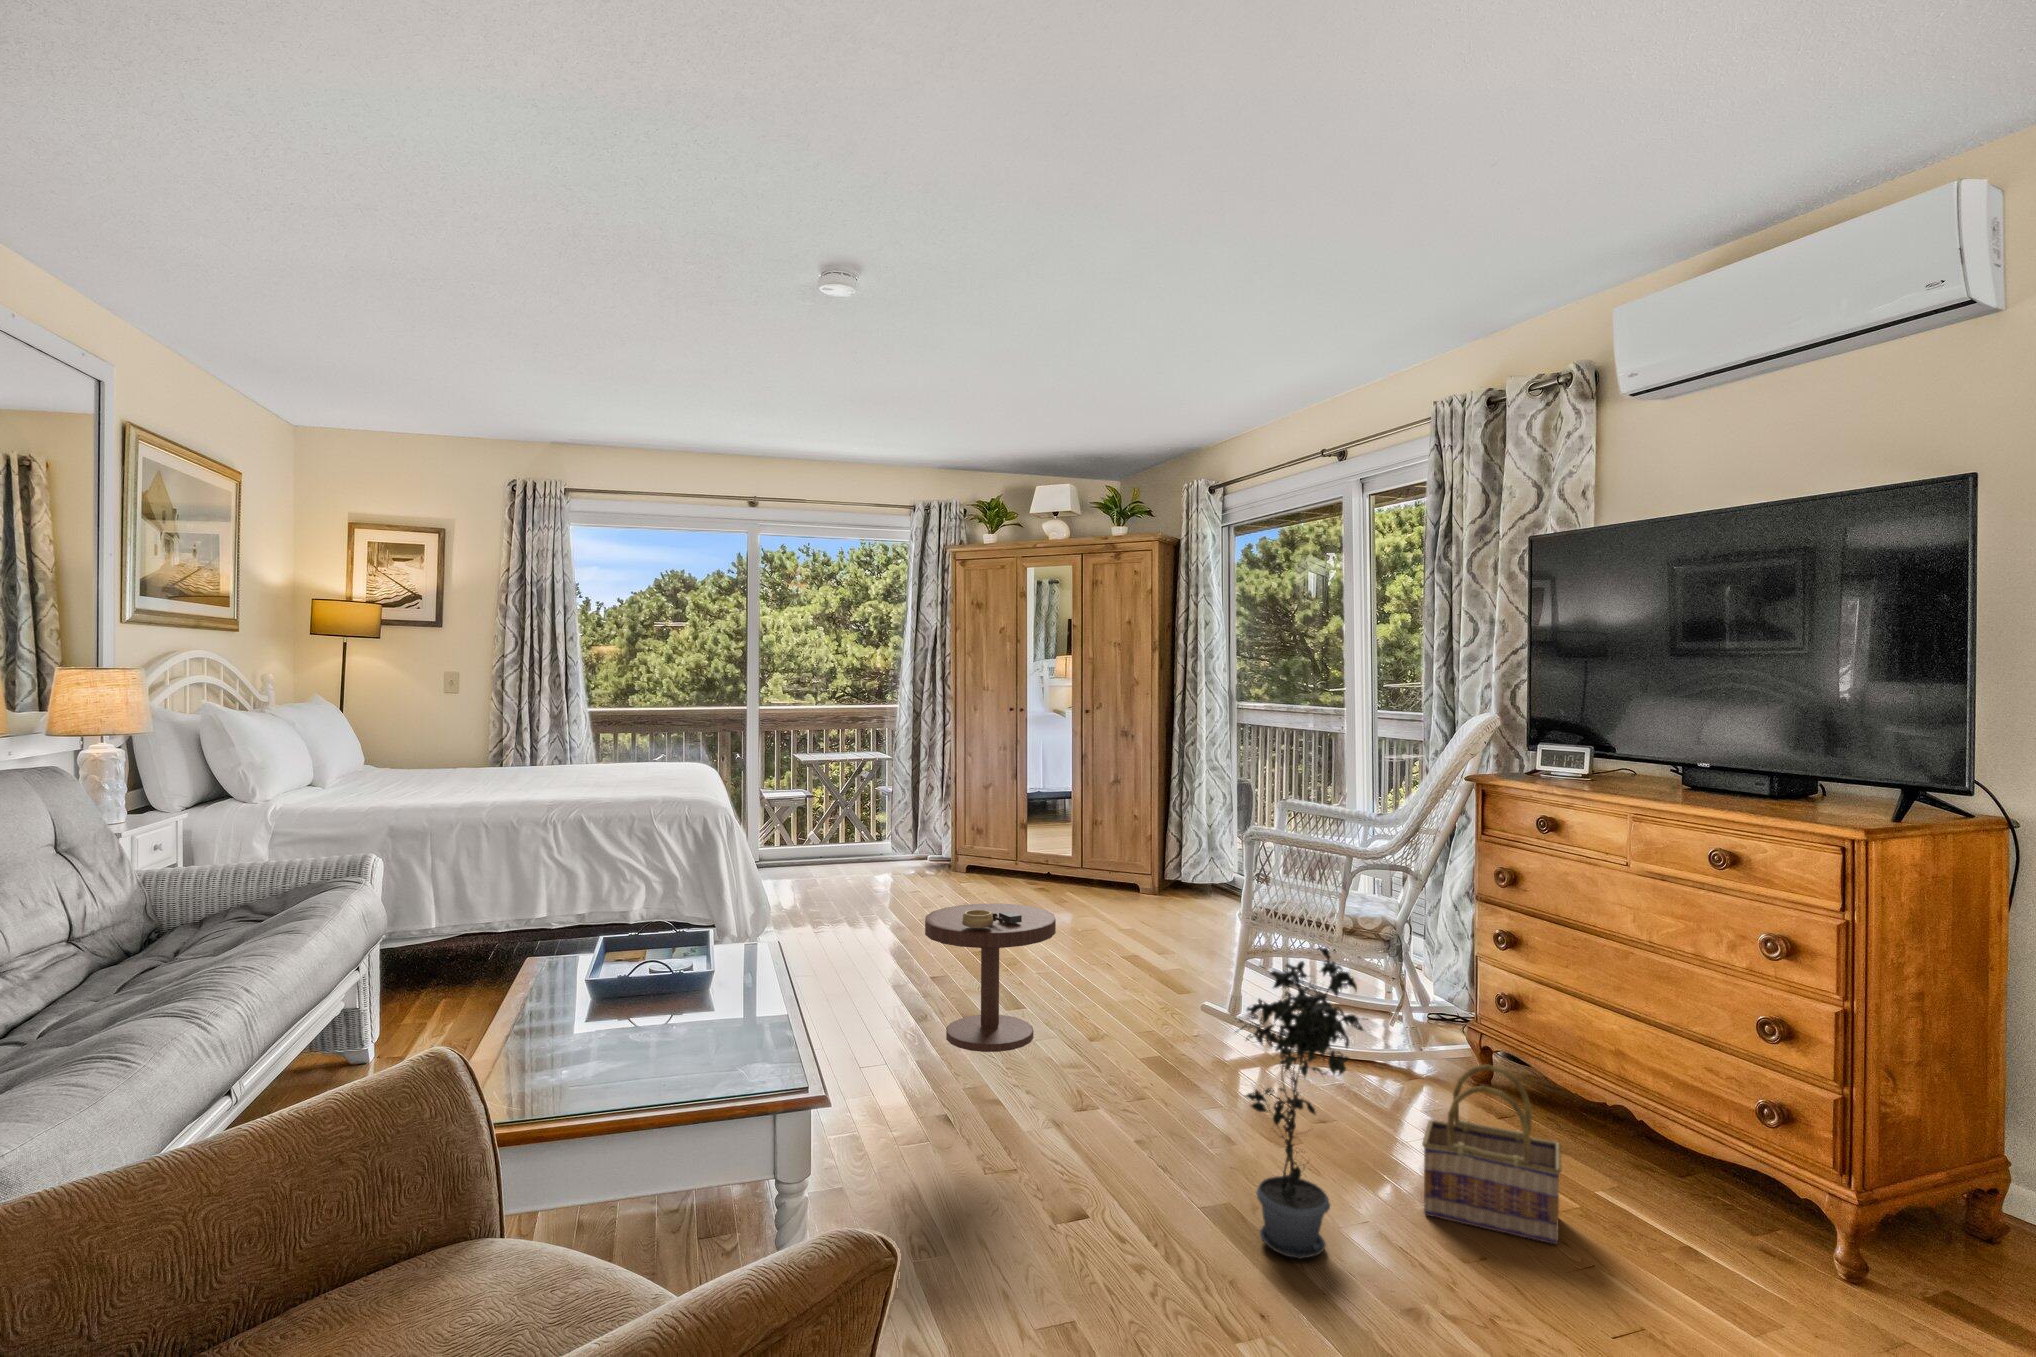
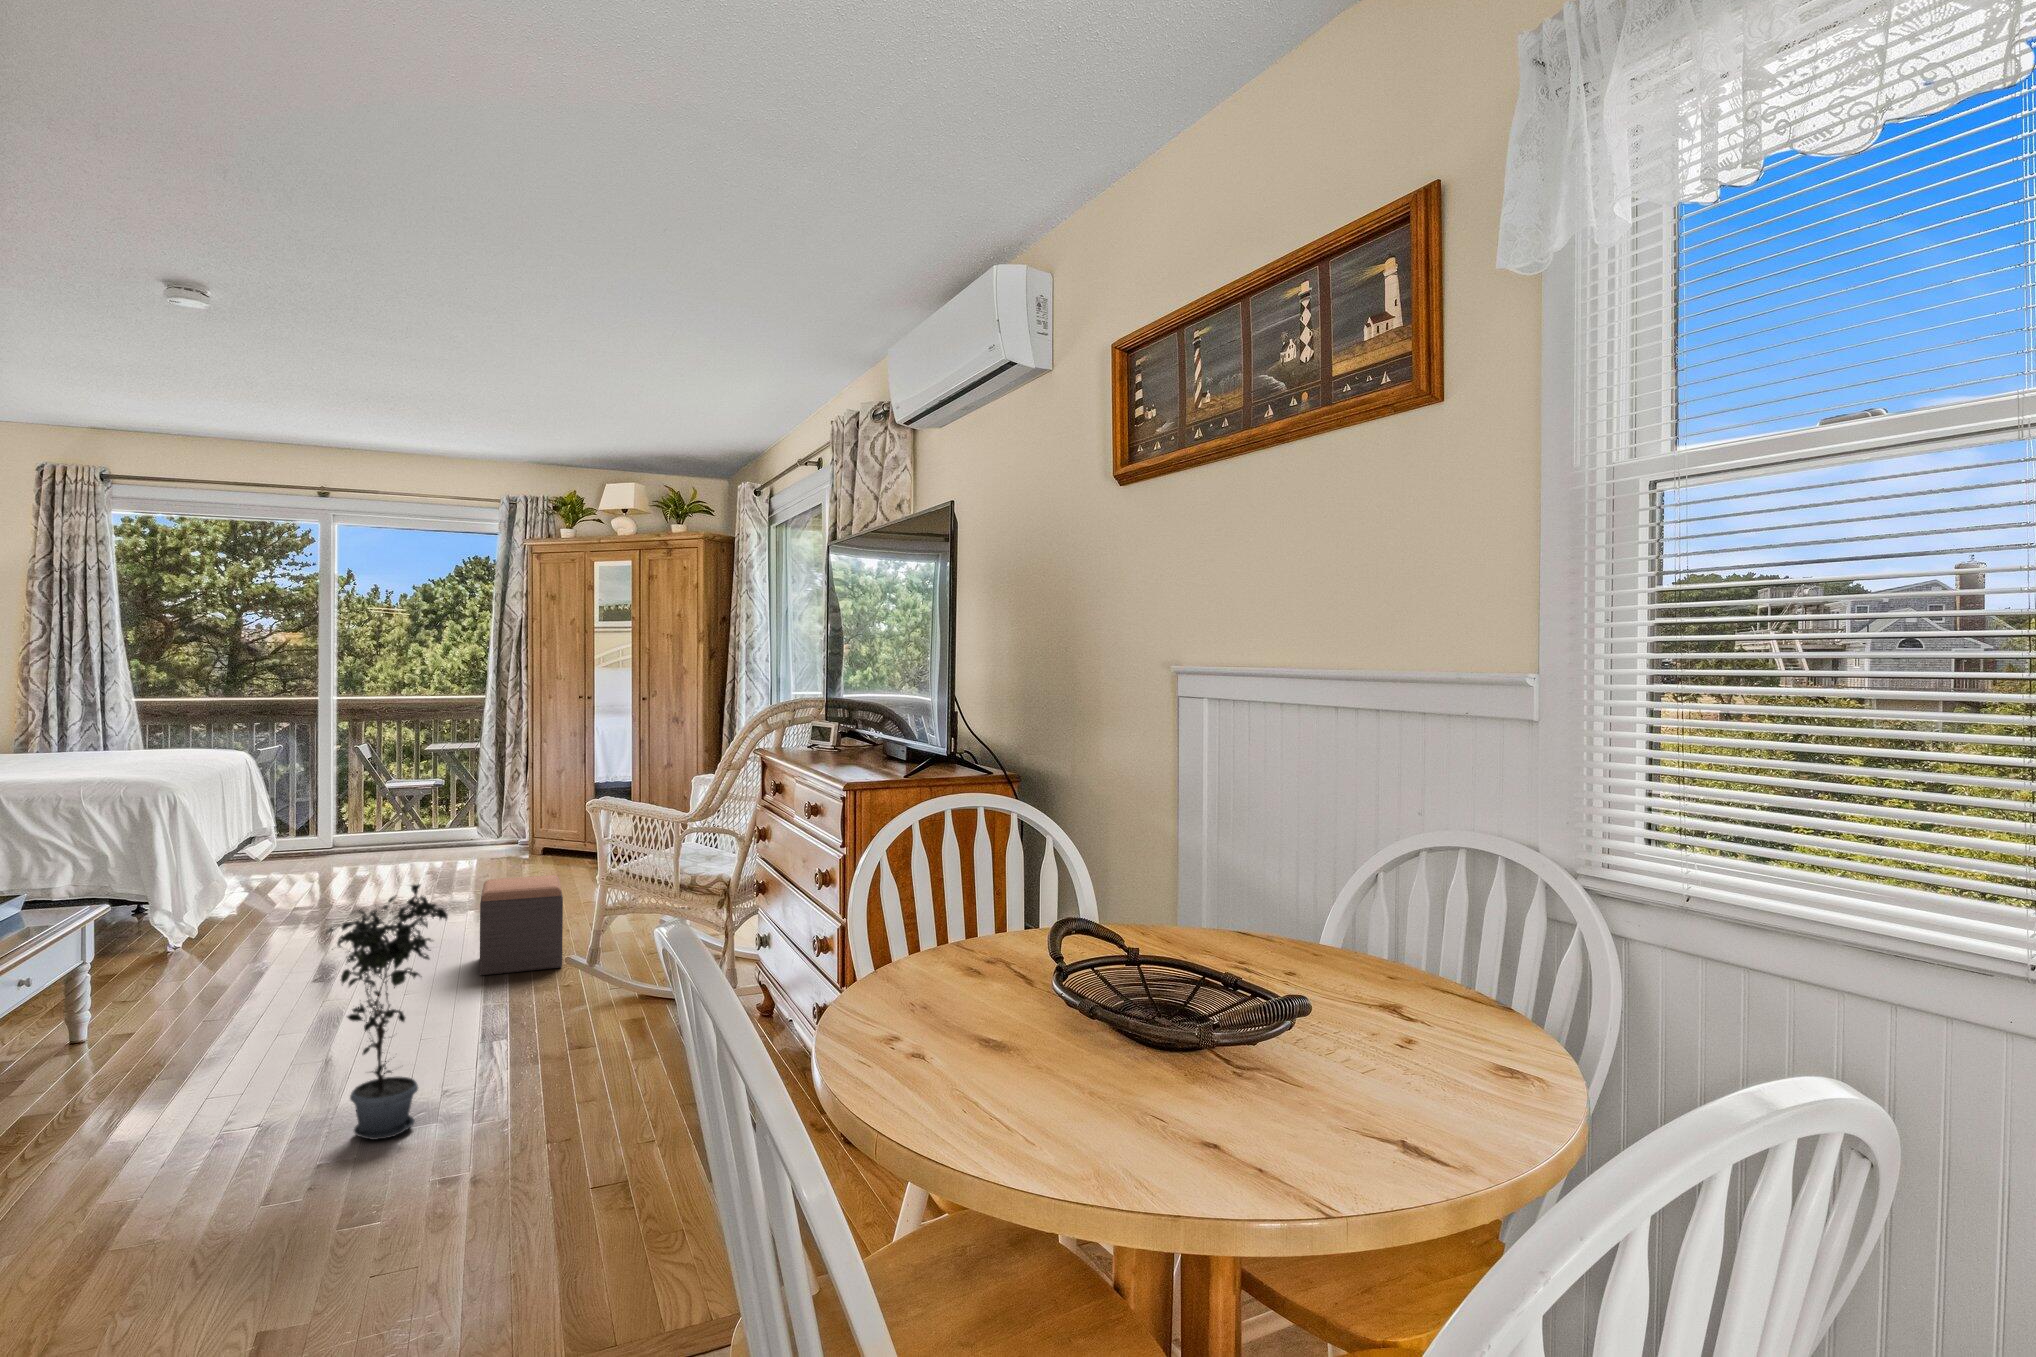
side table: present [925,903,1056,1155] -> none [139,861,284,1079]
footstool: none [1074,909,1179,1022] -> present [480,875,563,975]
basket: present [1422,1064,1561,1244] -> none [537,982,655,1121]

